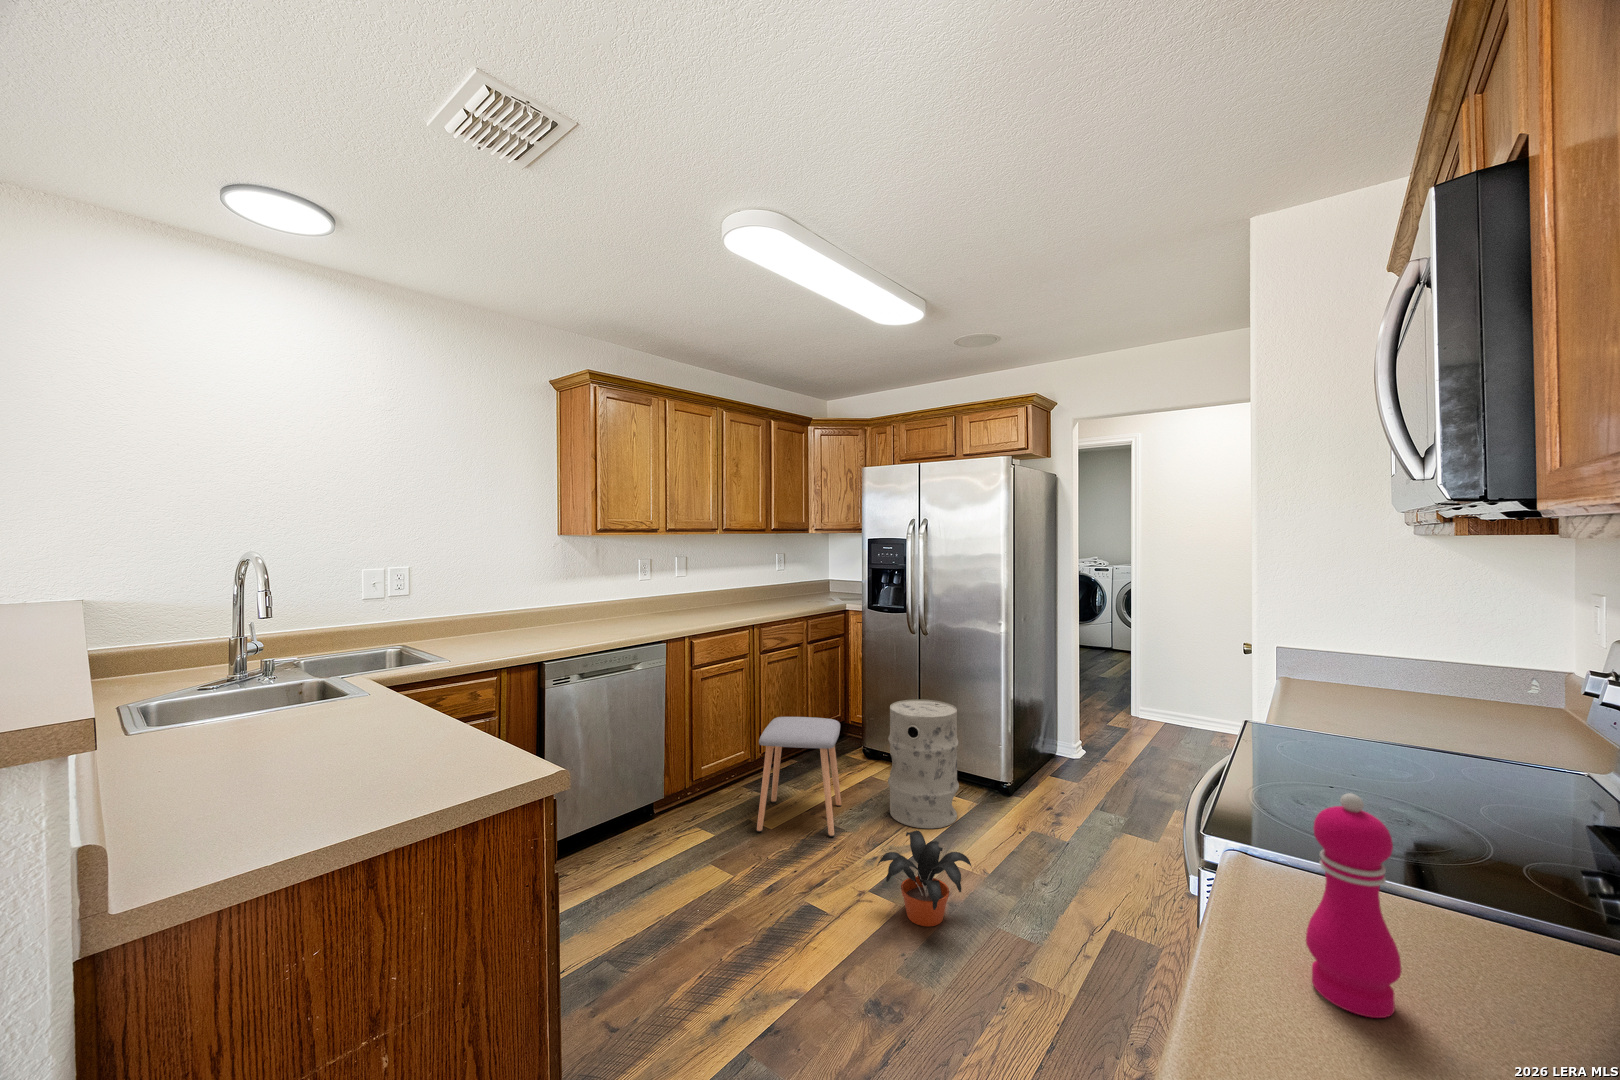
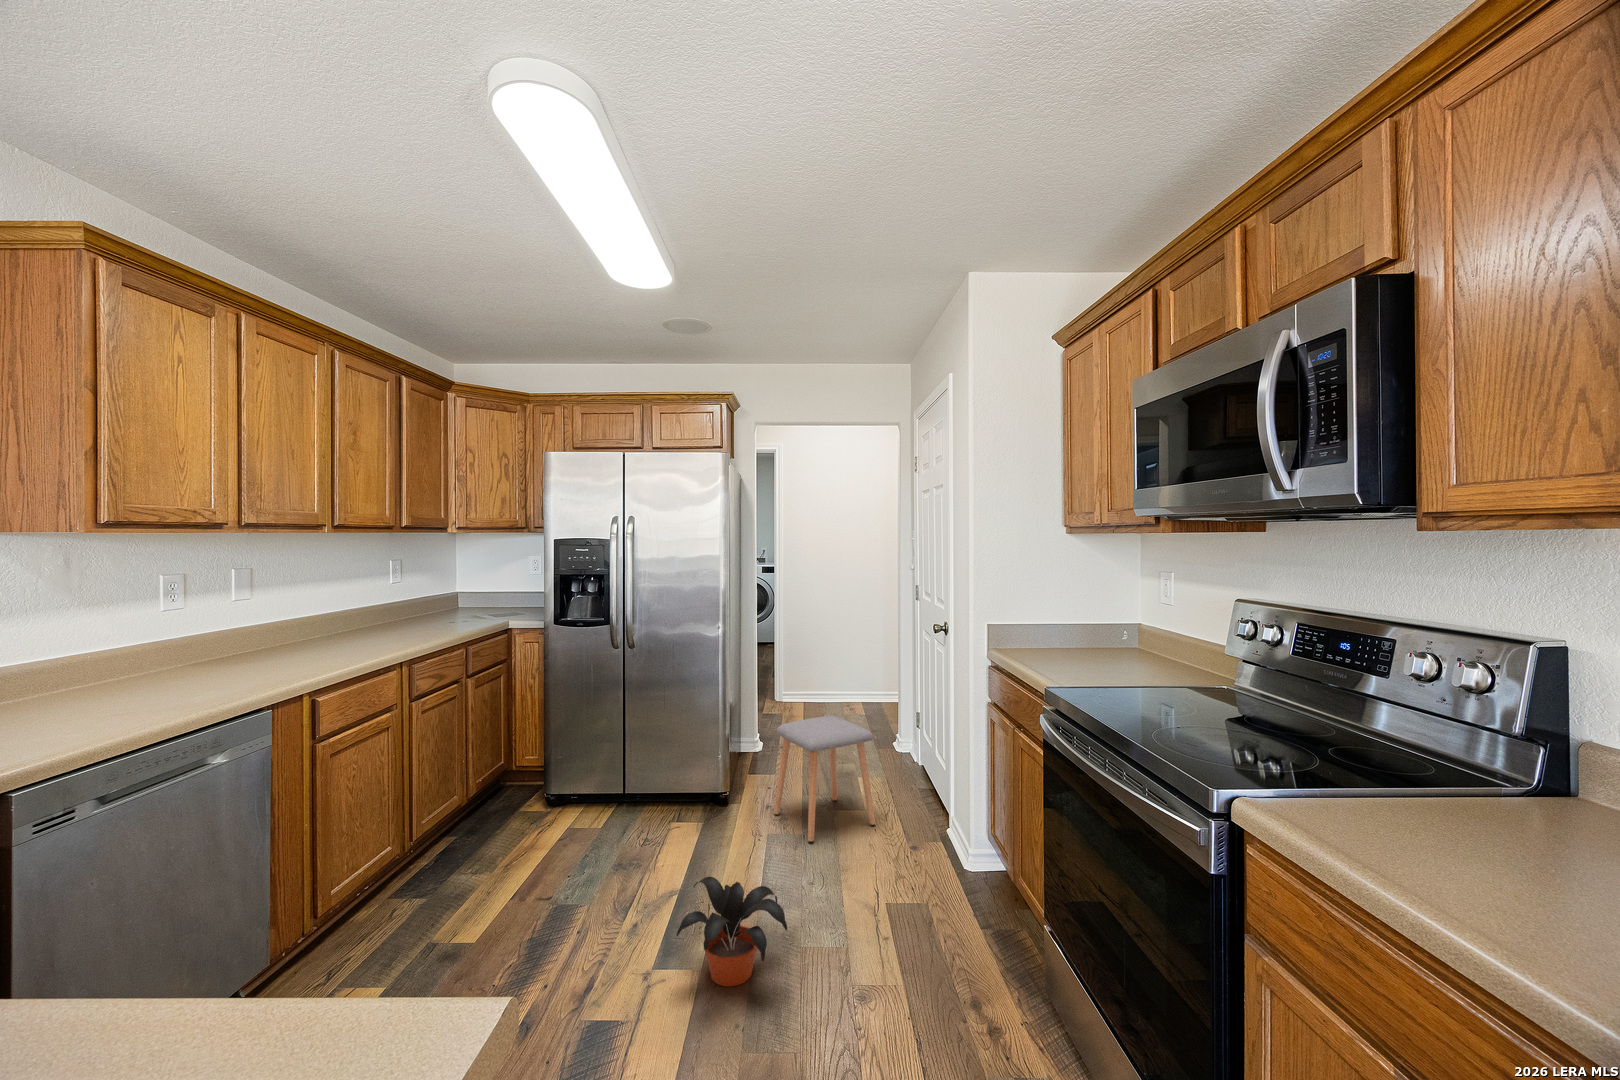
trash can: present [888,699,959,828] -> none [615,723,698,875]
stool: present [757,717,841,837] -> present [774,716,875,843]
pepper mill: present [1306,793,1402,1018] -> none [1451,732,1536,908]

